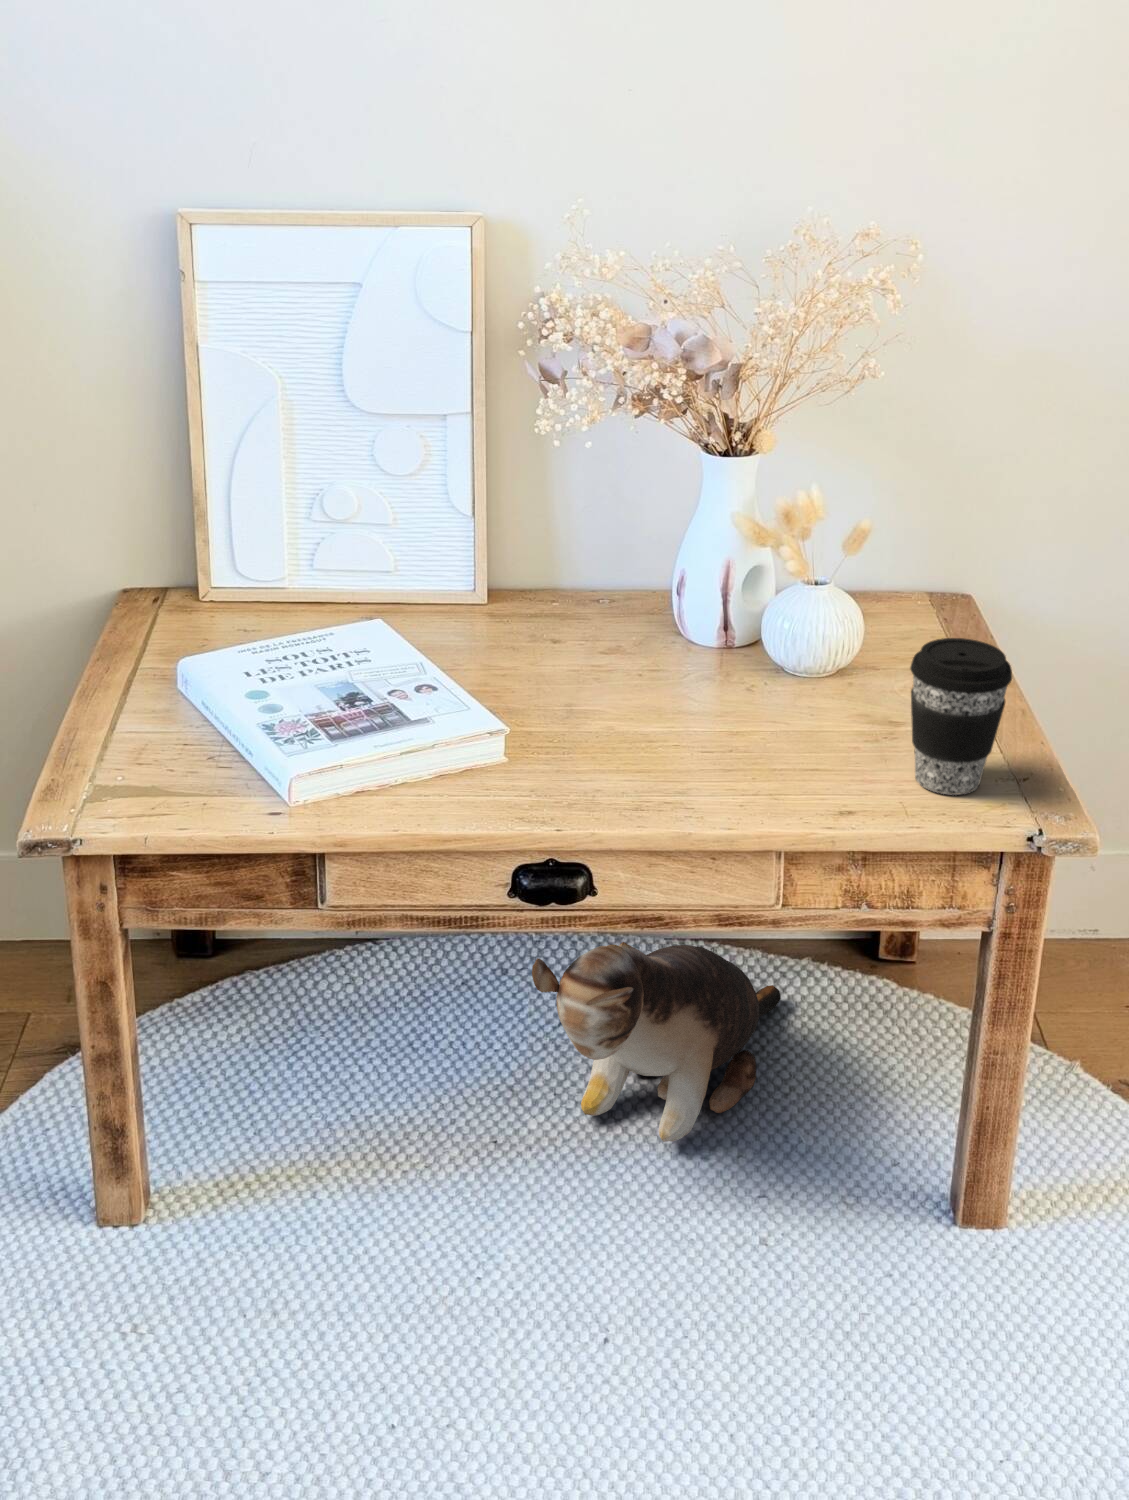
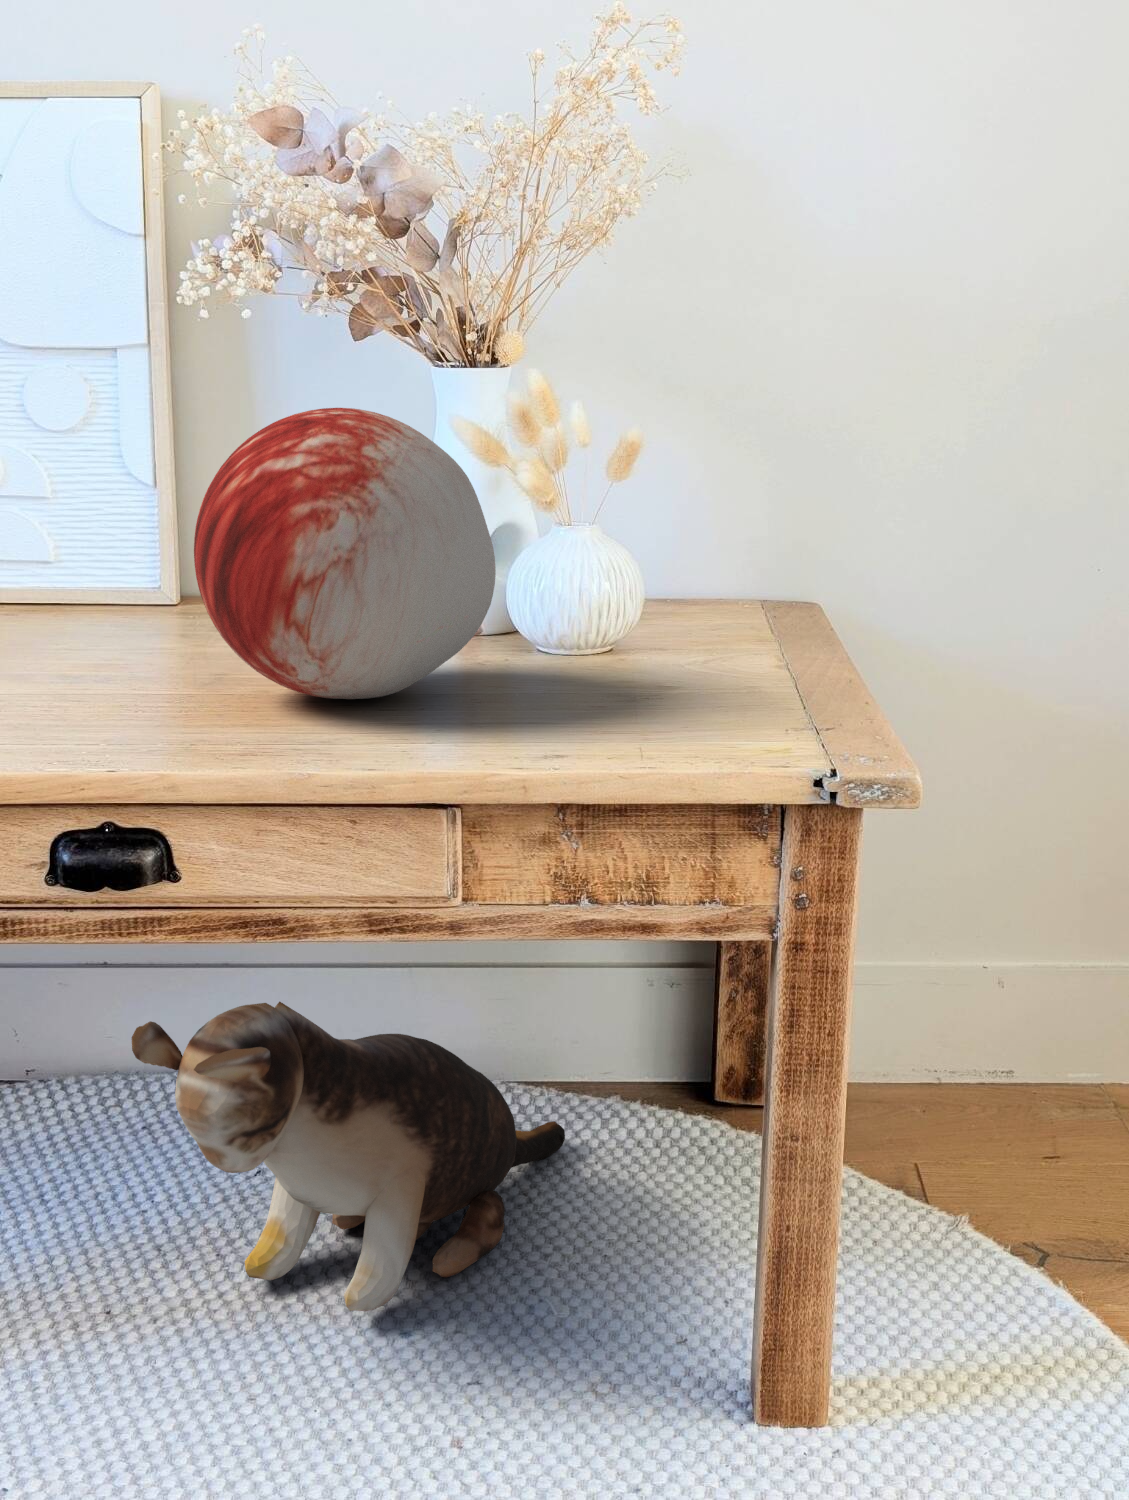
decorative orb: none [582,542,795,749] -> present [194,408,496,699]
coffee cup: present [910,638,1012,795] -> none [639,521,783,736]

